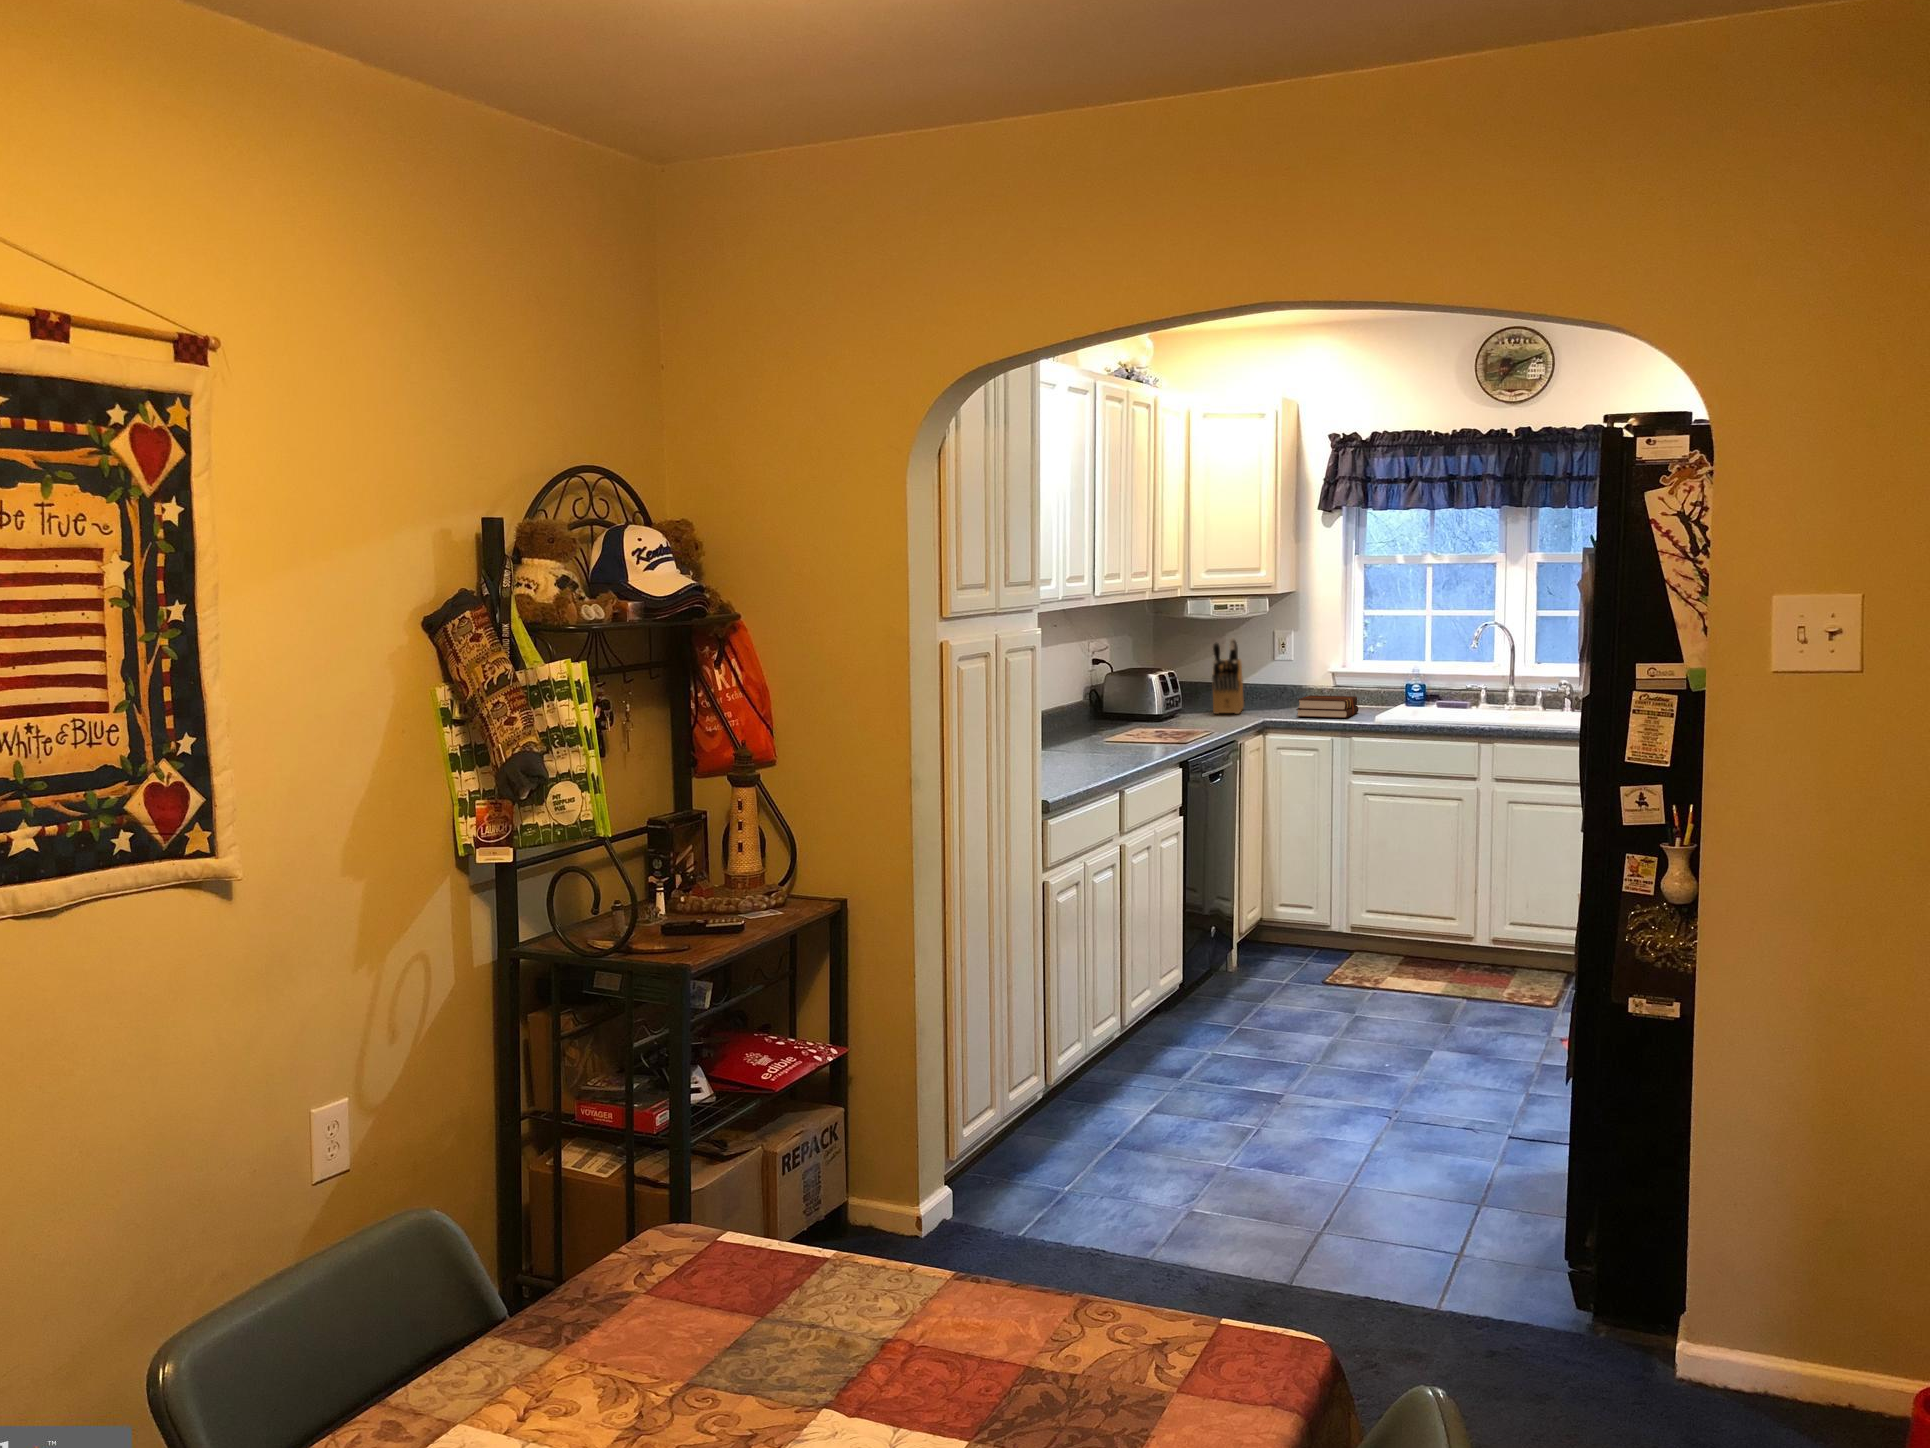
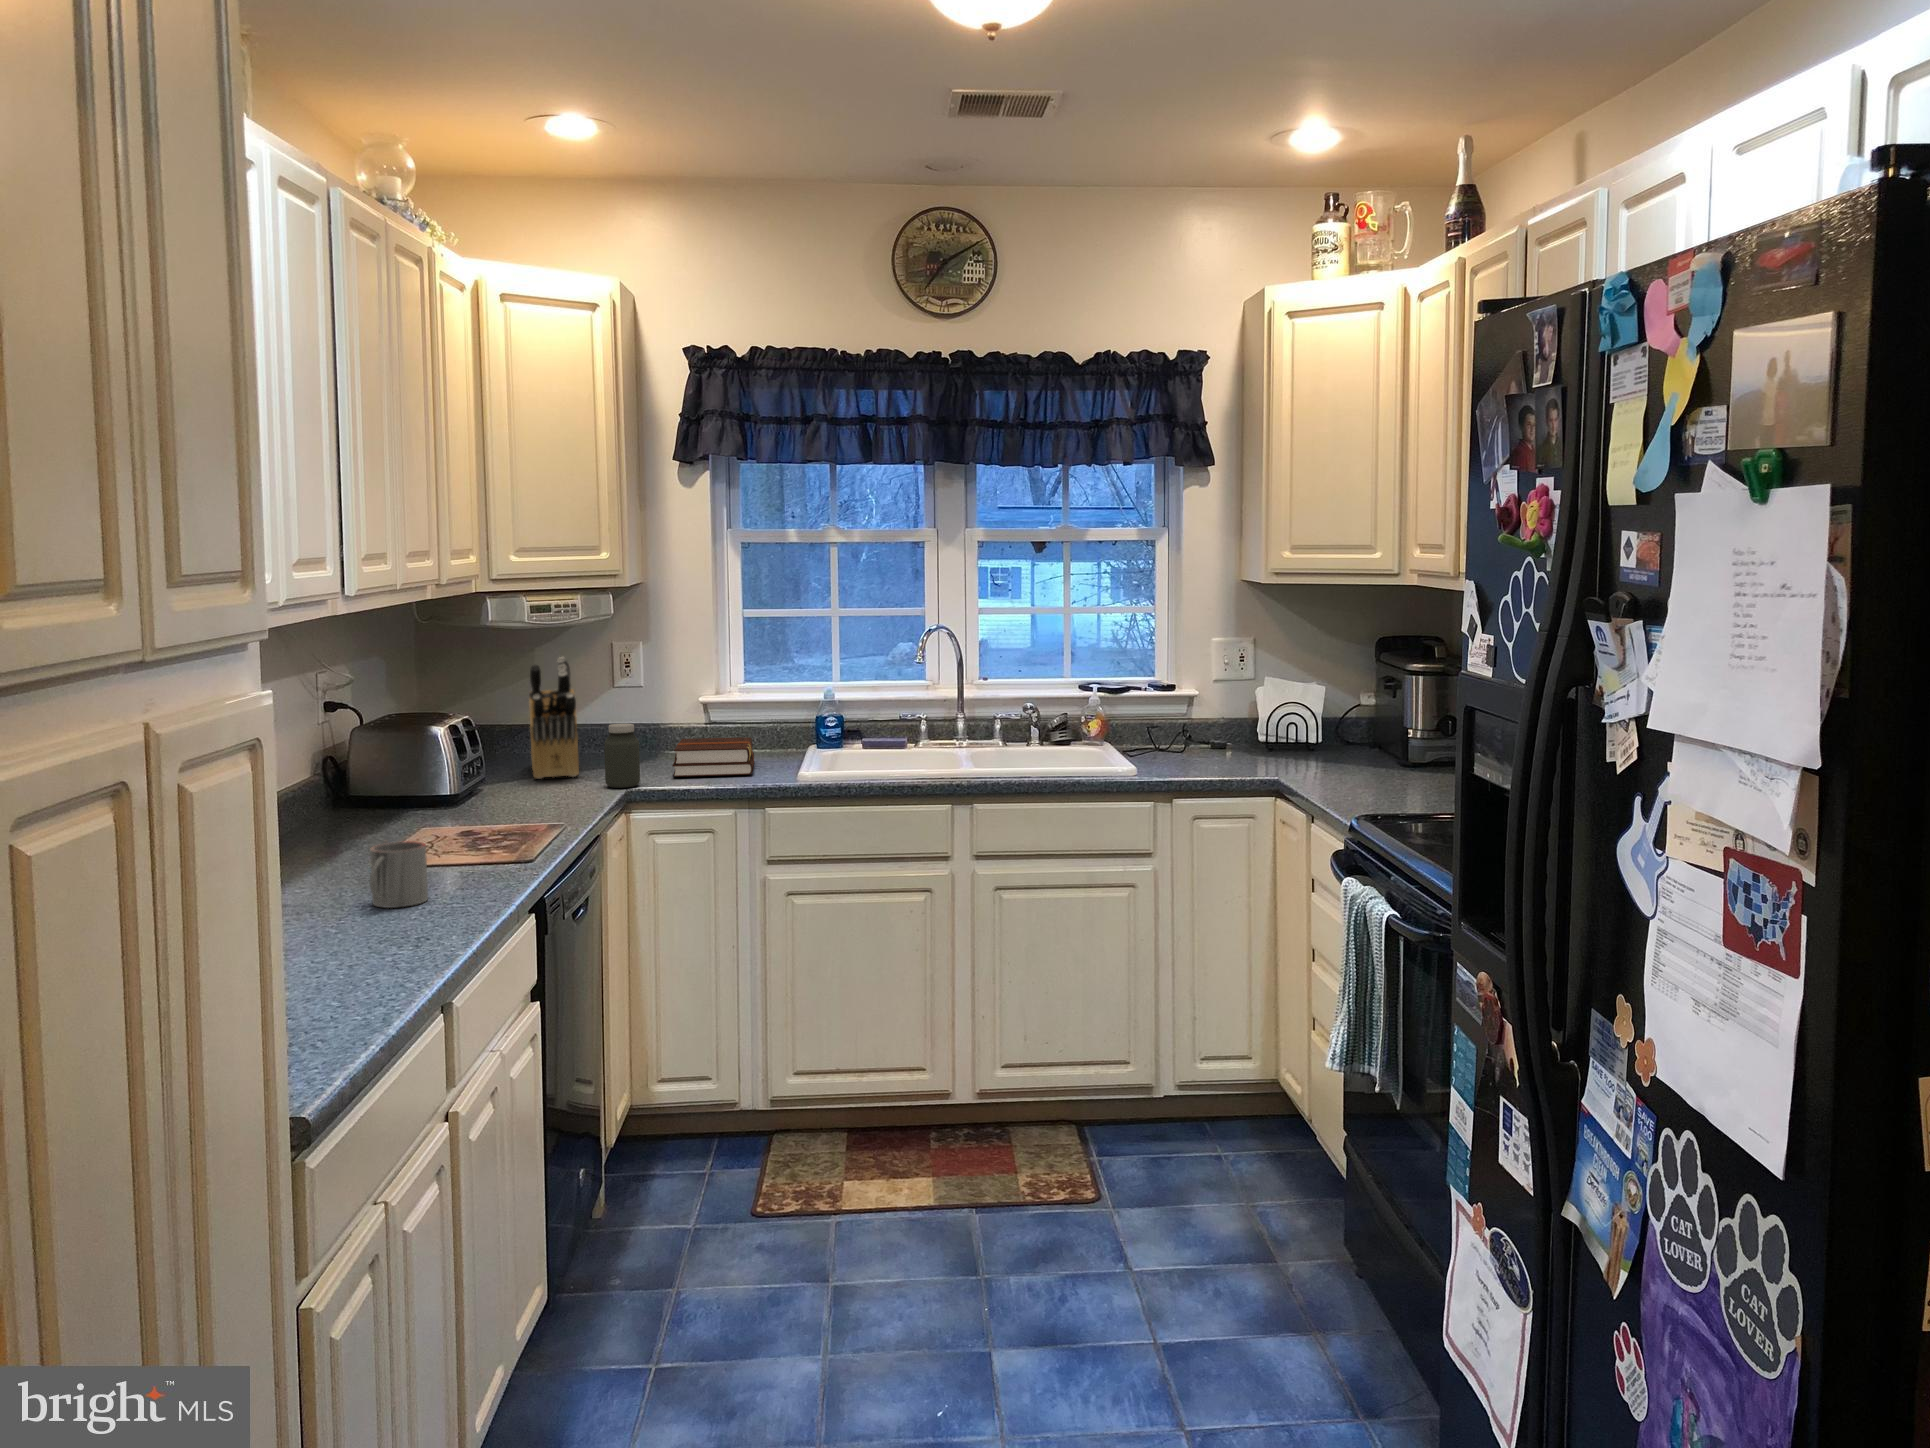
jar: none [1252,680,1274,720] -> present [604,723,640,788]
mug: none [1103,721,1130,751] -> present [370,841,428,908]

